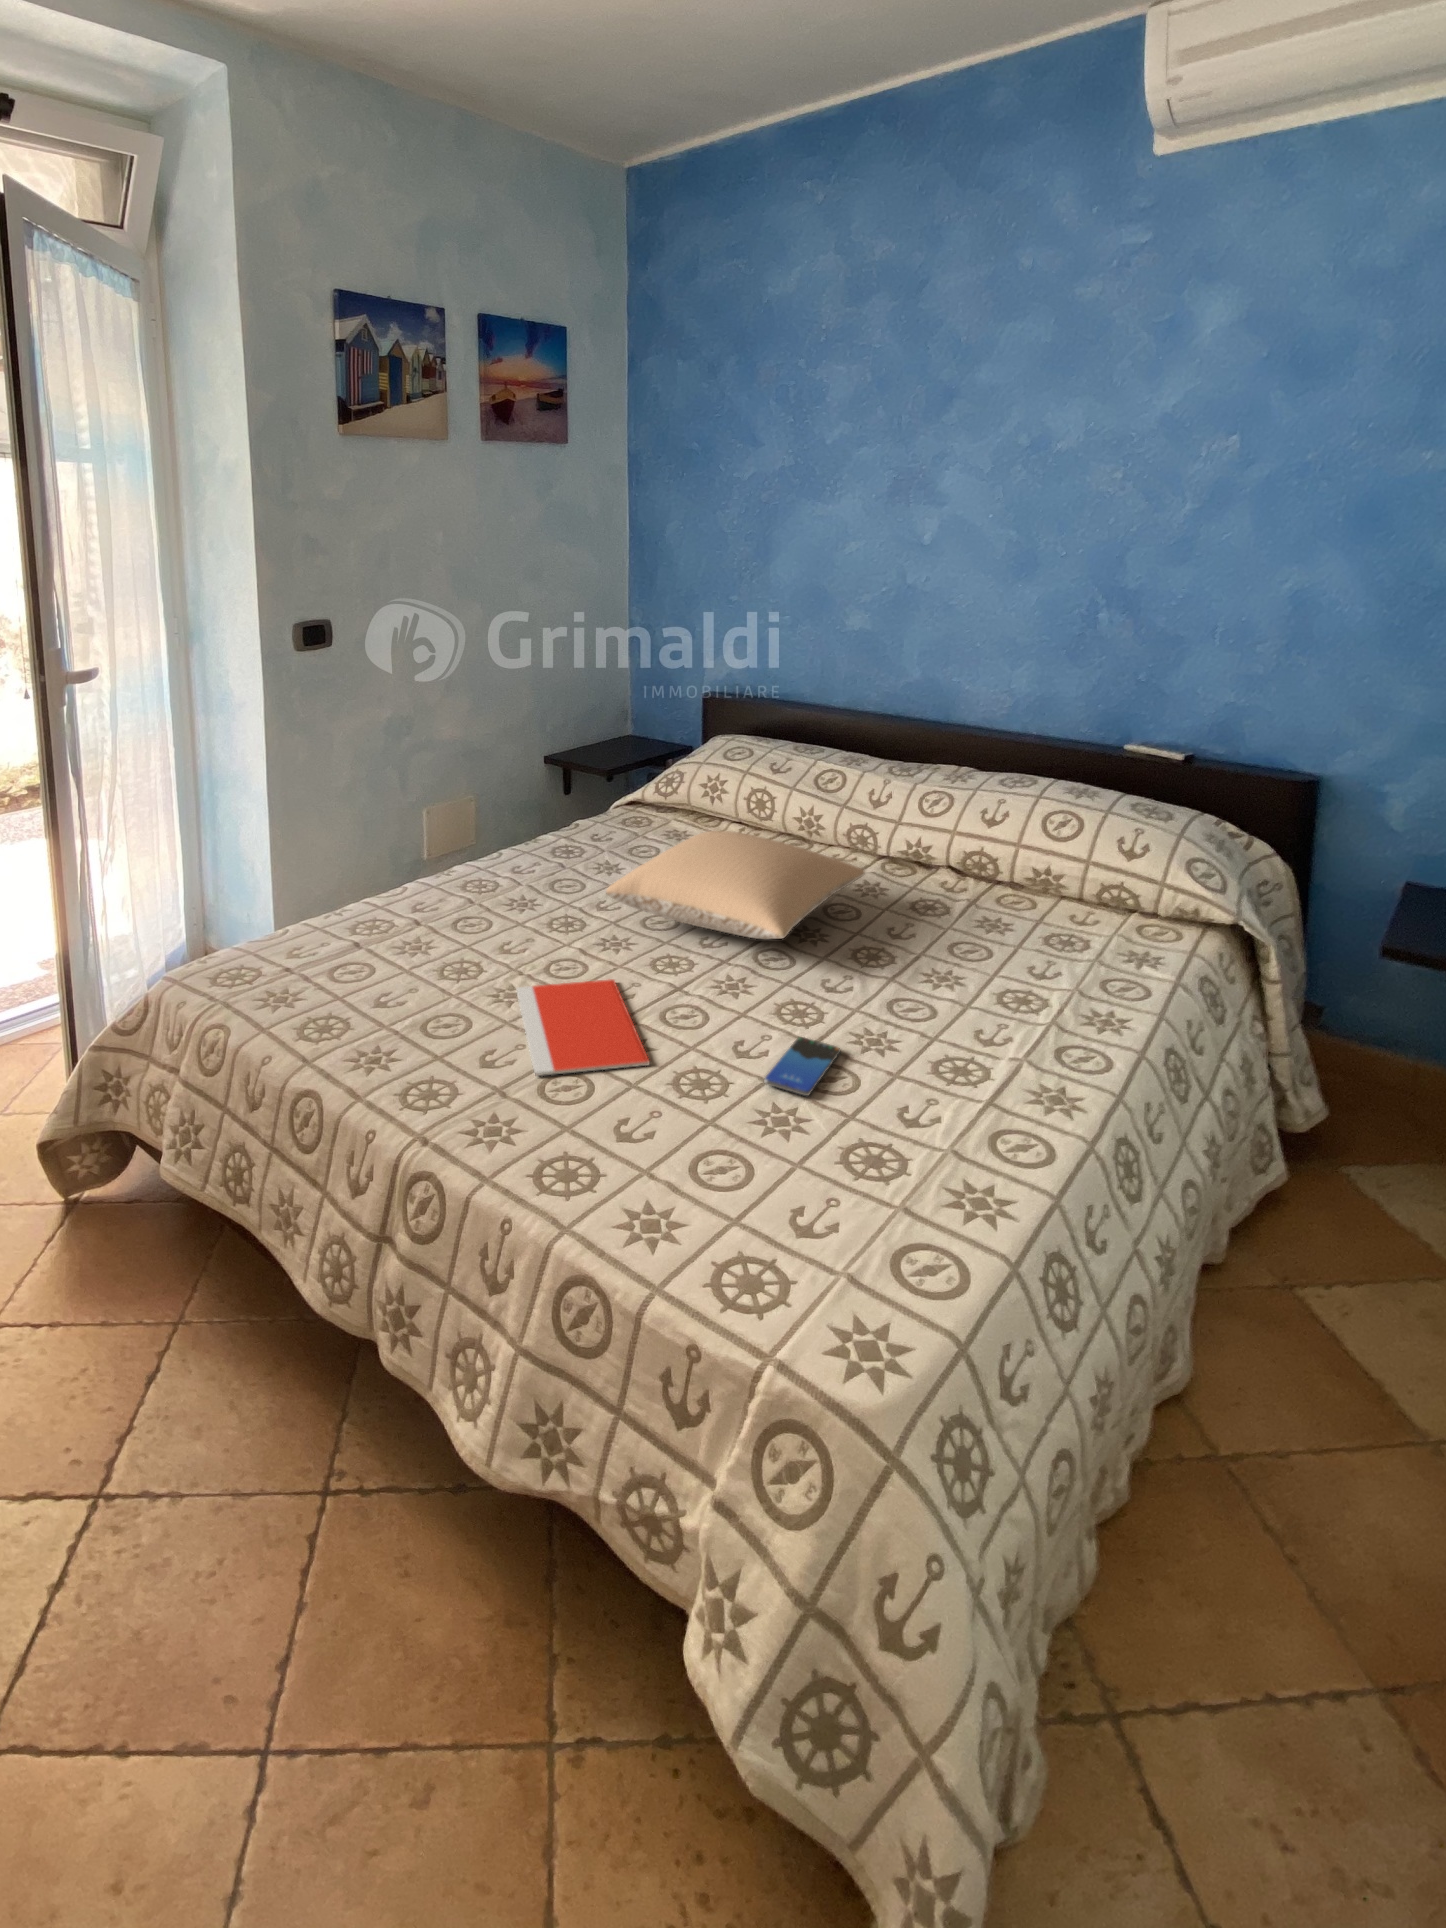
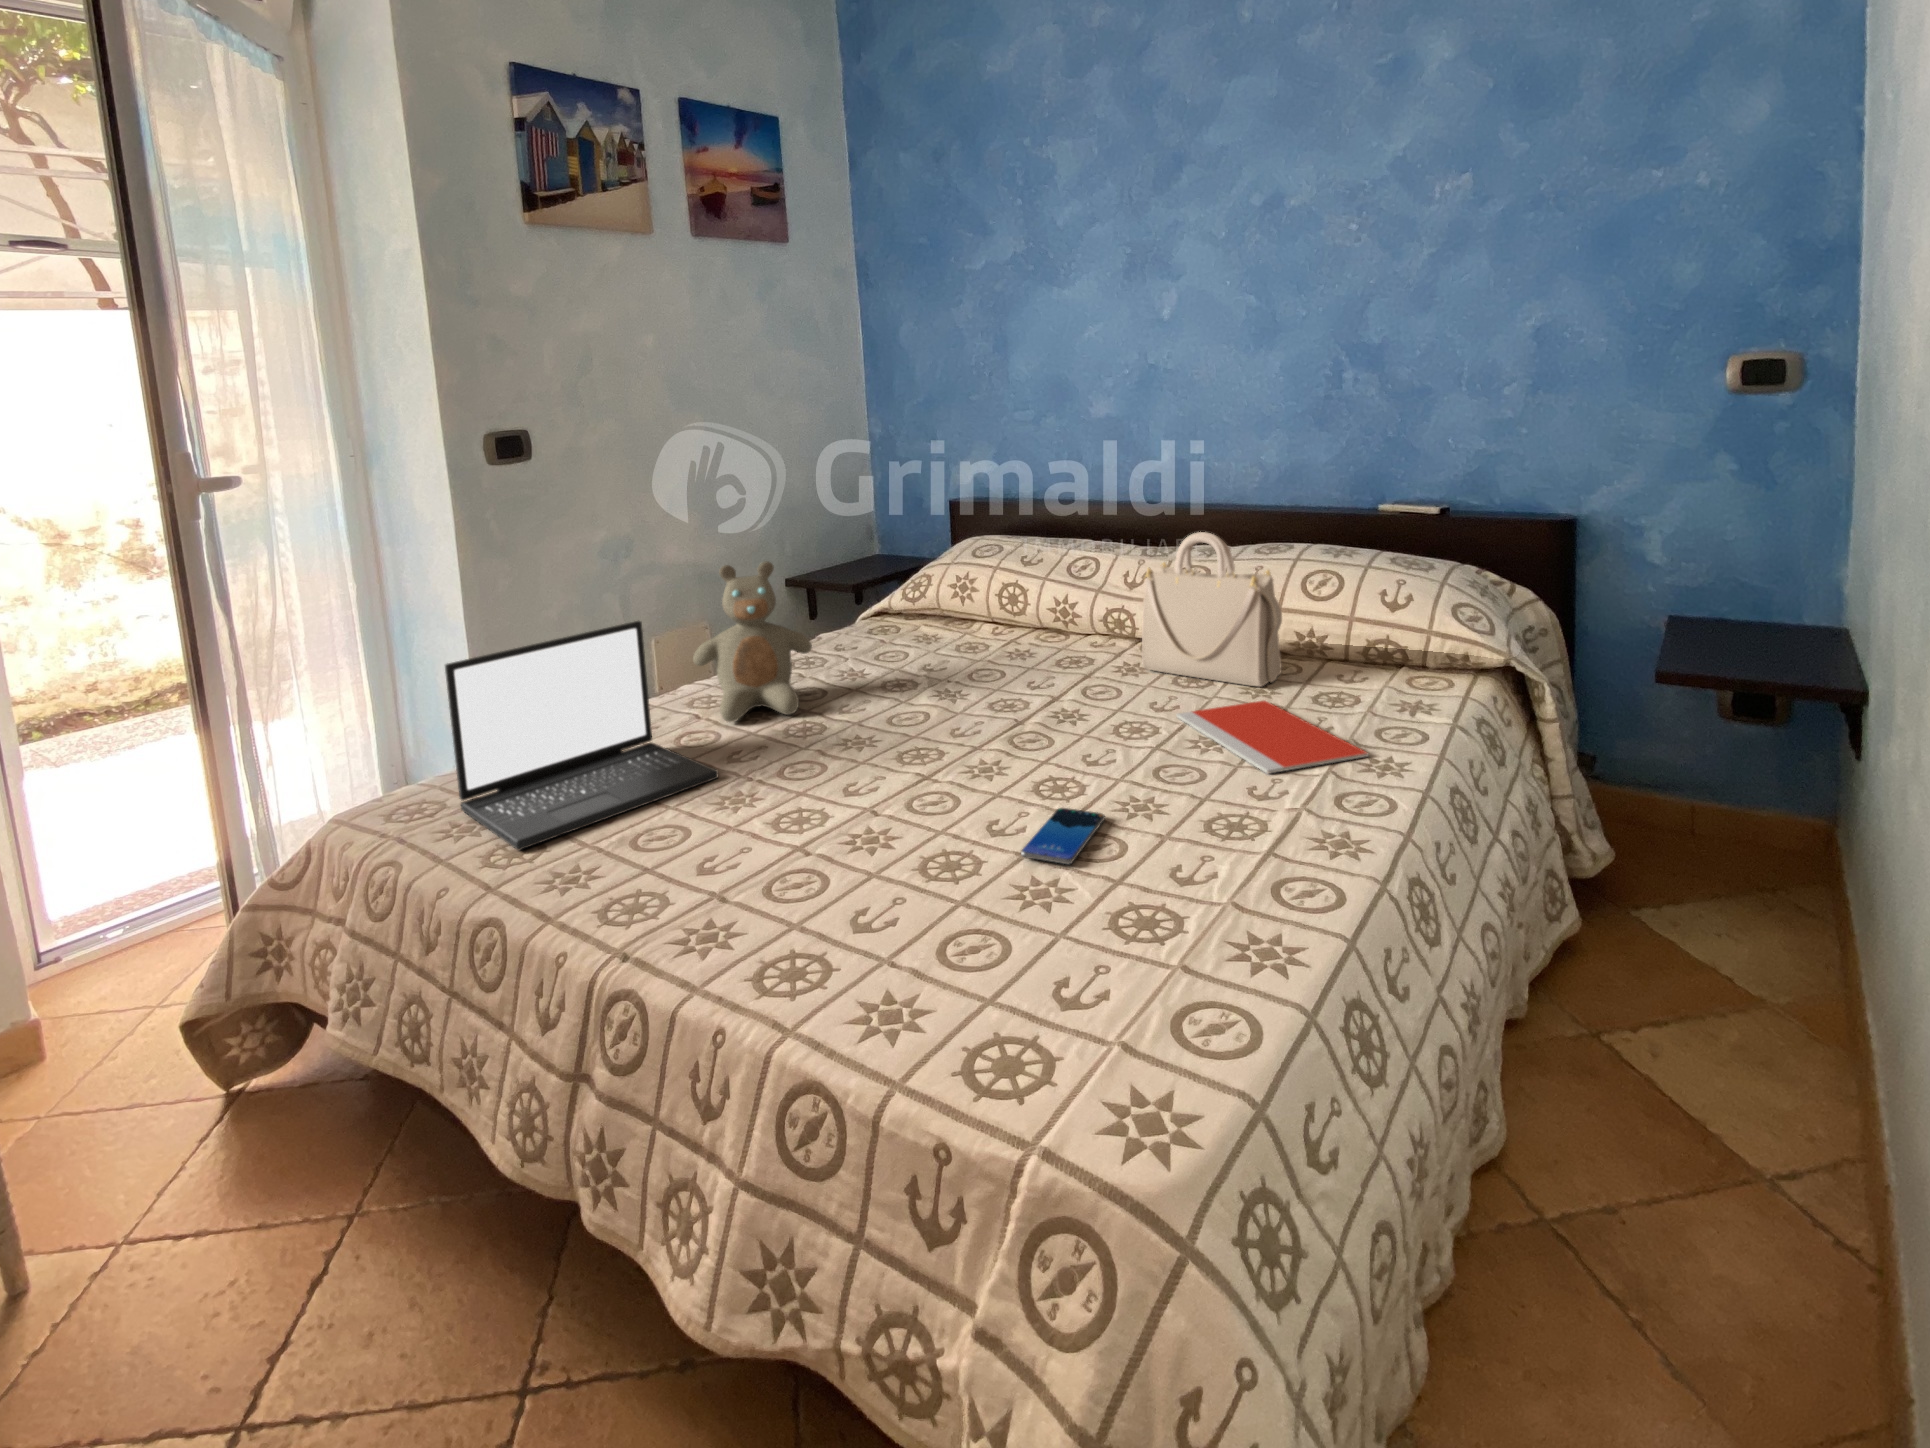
teddy bear: none [467,767,574,914] -> present [693,561,812,722]
handbag: none [882,769,1021,921] -> present [1142,532,1282,686]
laptop: none [265,822,492,1030] -> present [445,621,718,850]
pillow: present [607,831,865,939] -> none [846,616,1123,718]
notebook: present [516,979,650,1076] -> present [1176,701,1369,774]

